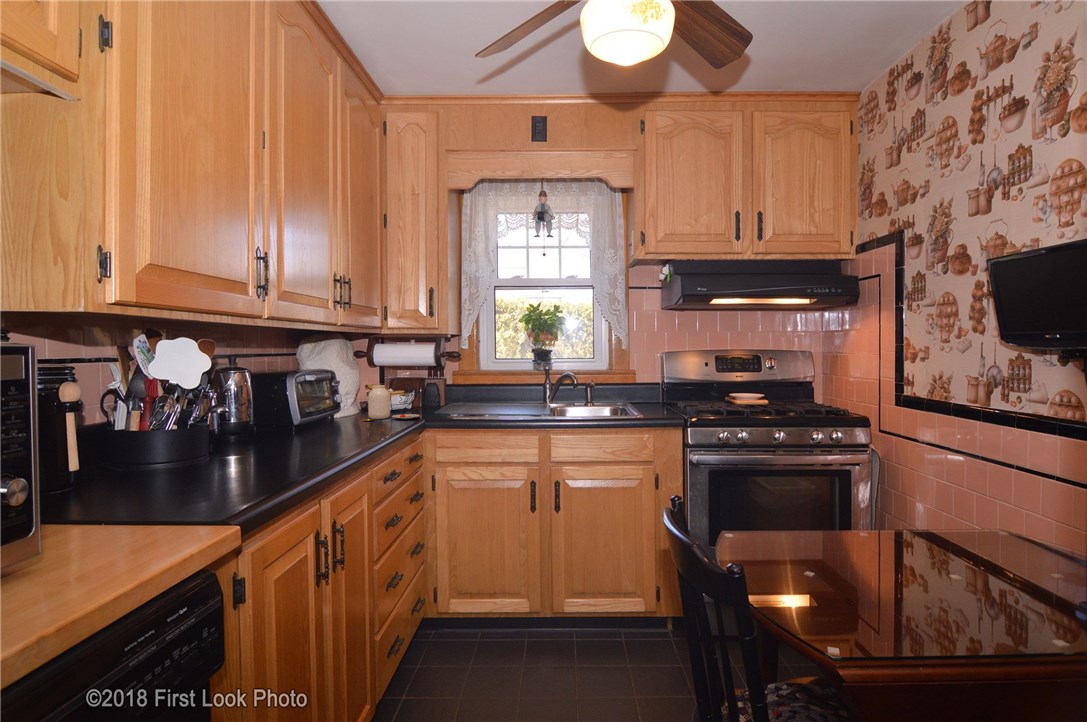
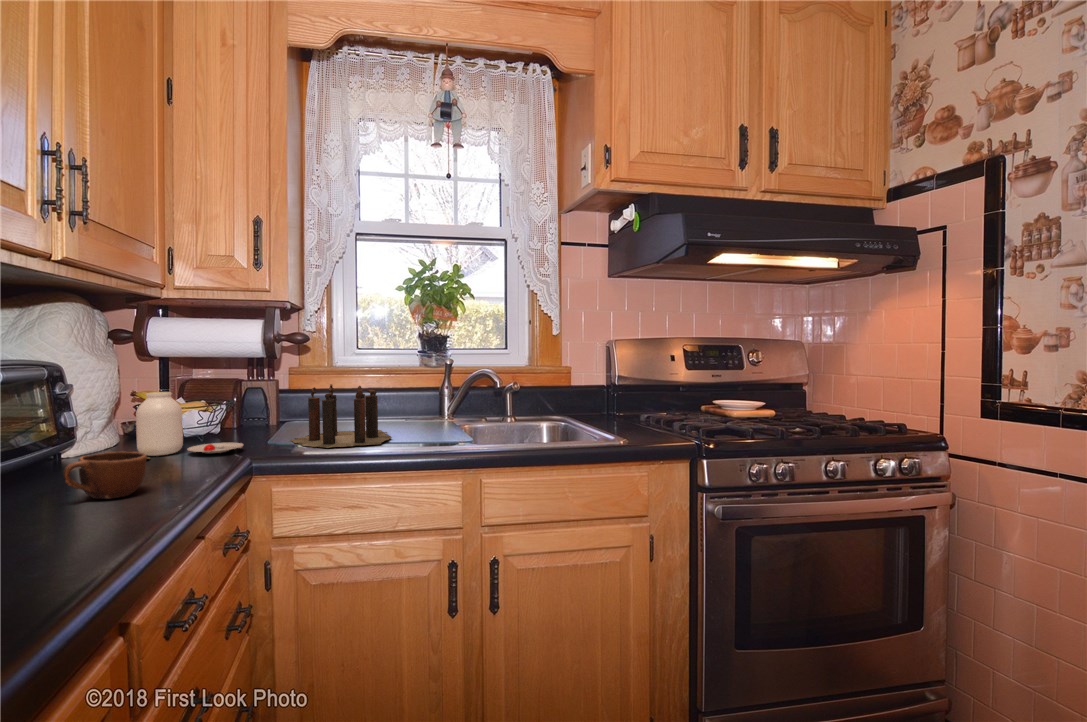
candle: none [442,383,518,419] -> present [291,384,392,448]
mug: none [339,413,372,434] -> present [63,451,146,499]

